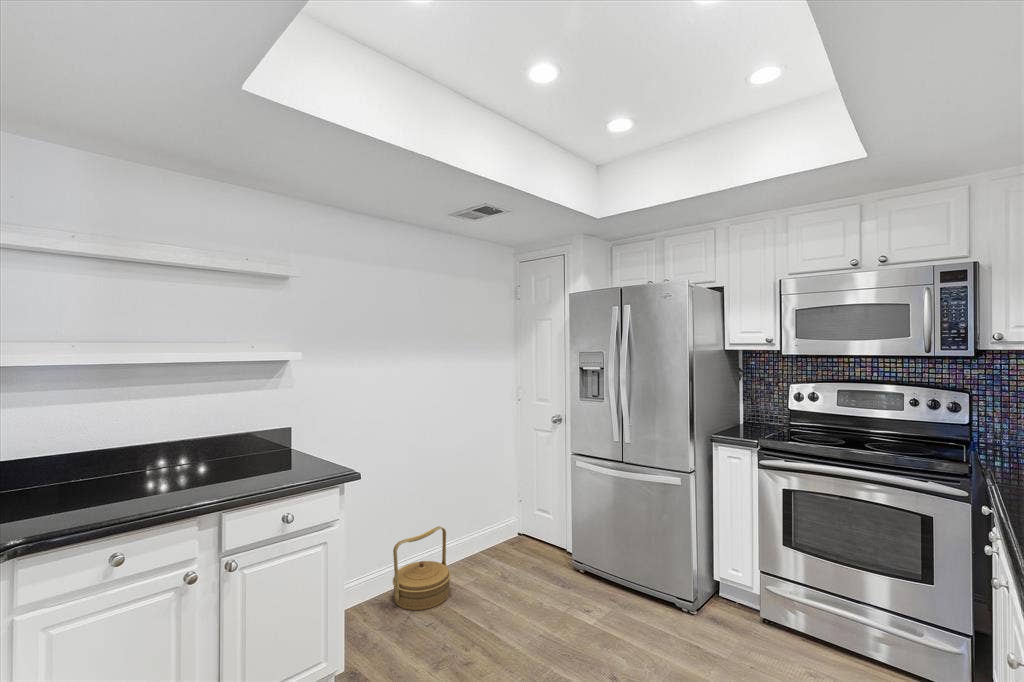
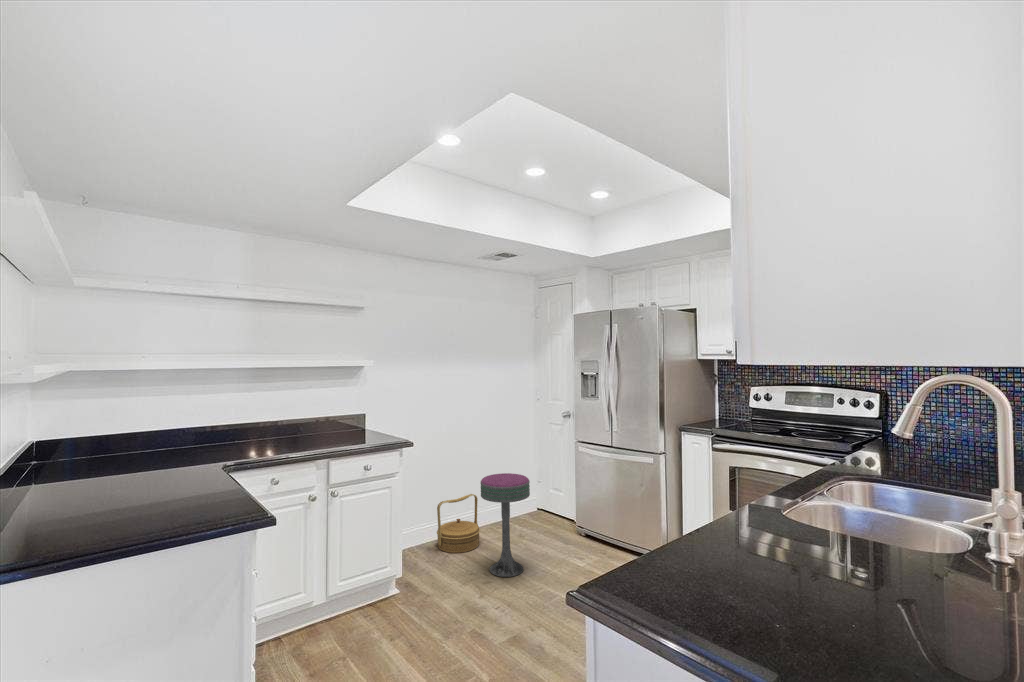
bar stool: none [455,504,522,651] -> present [480,473,530,577]

